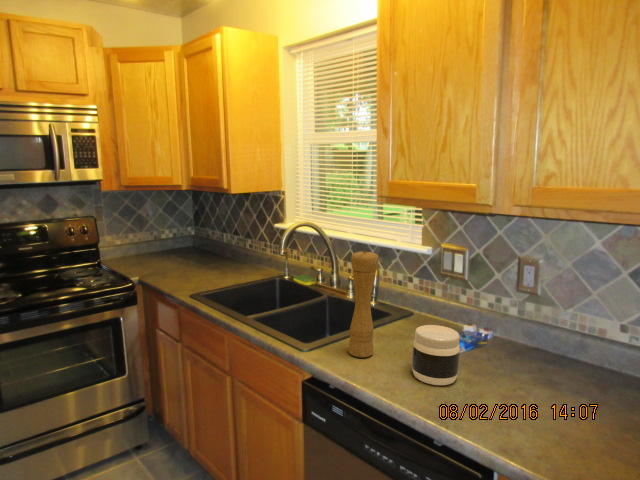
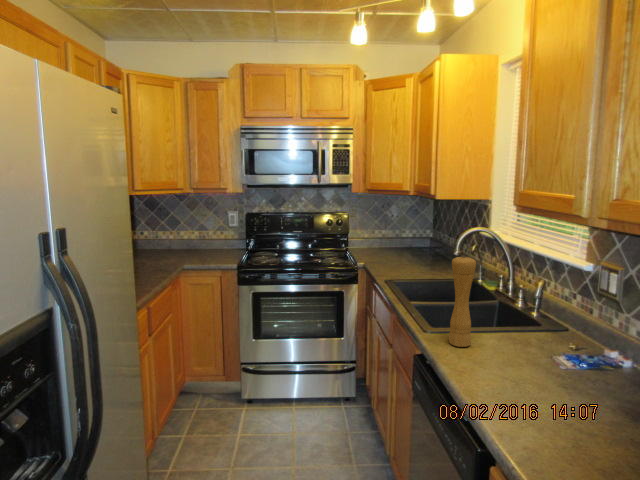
jar: present [412,325,460,385] -> none [482,328,527,382]

